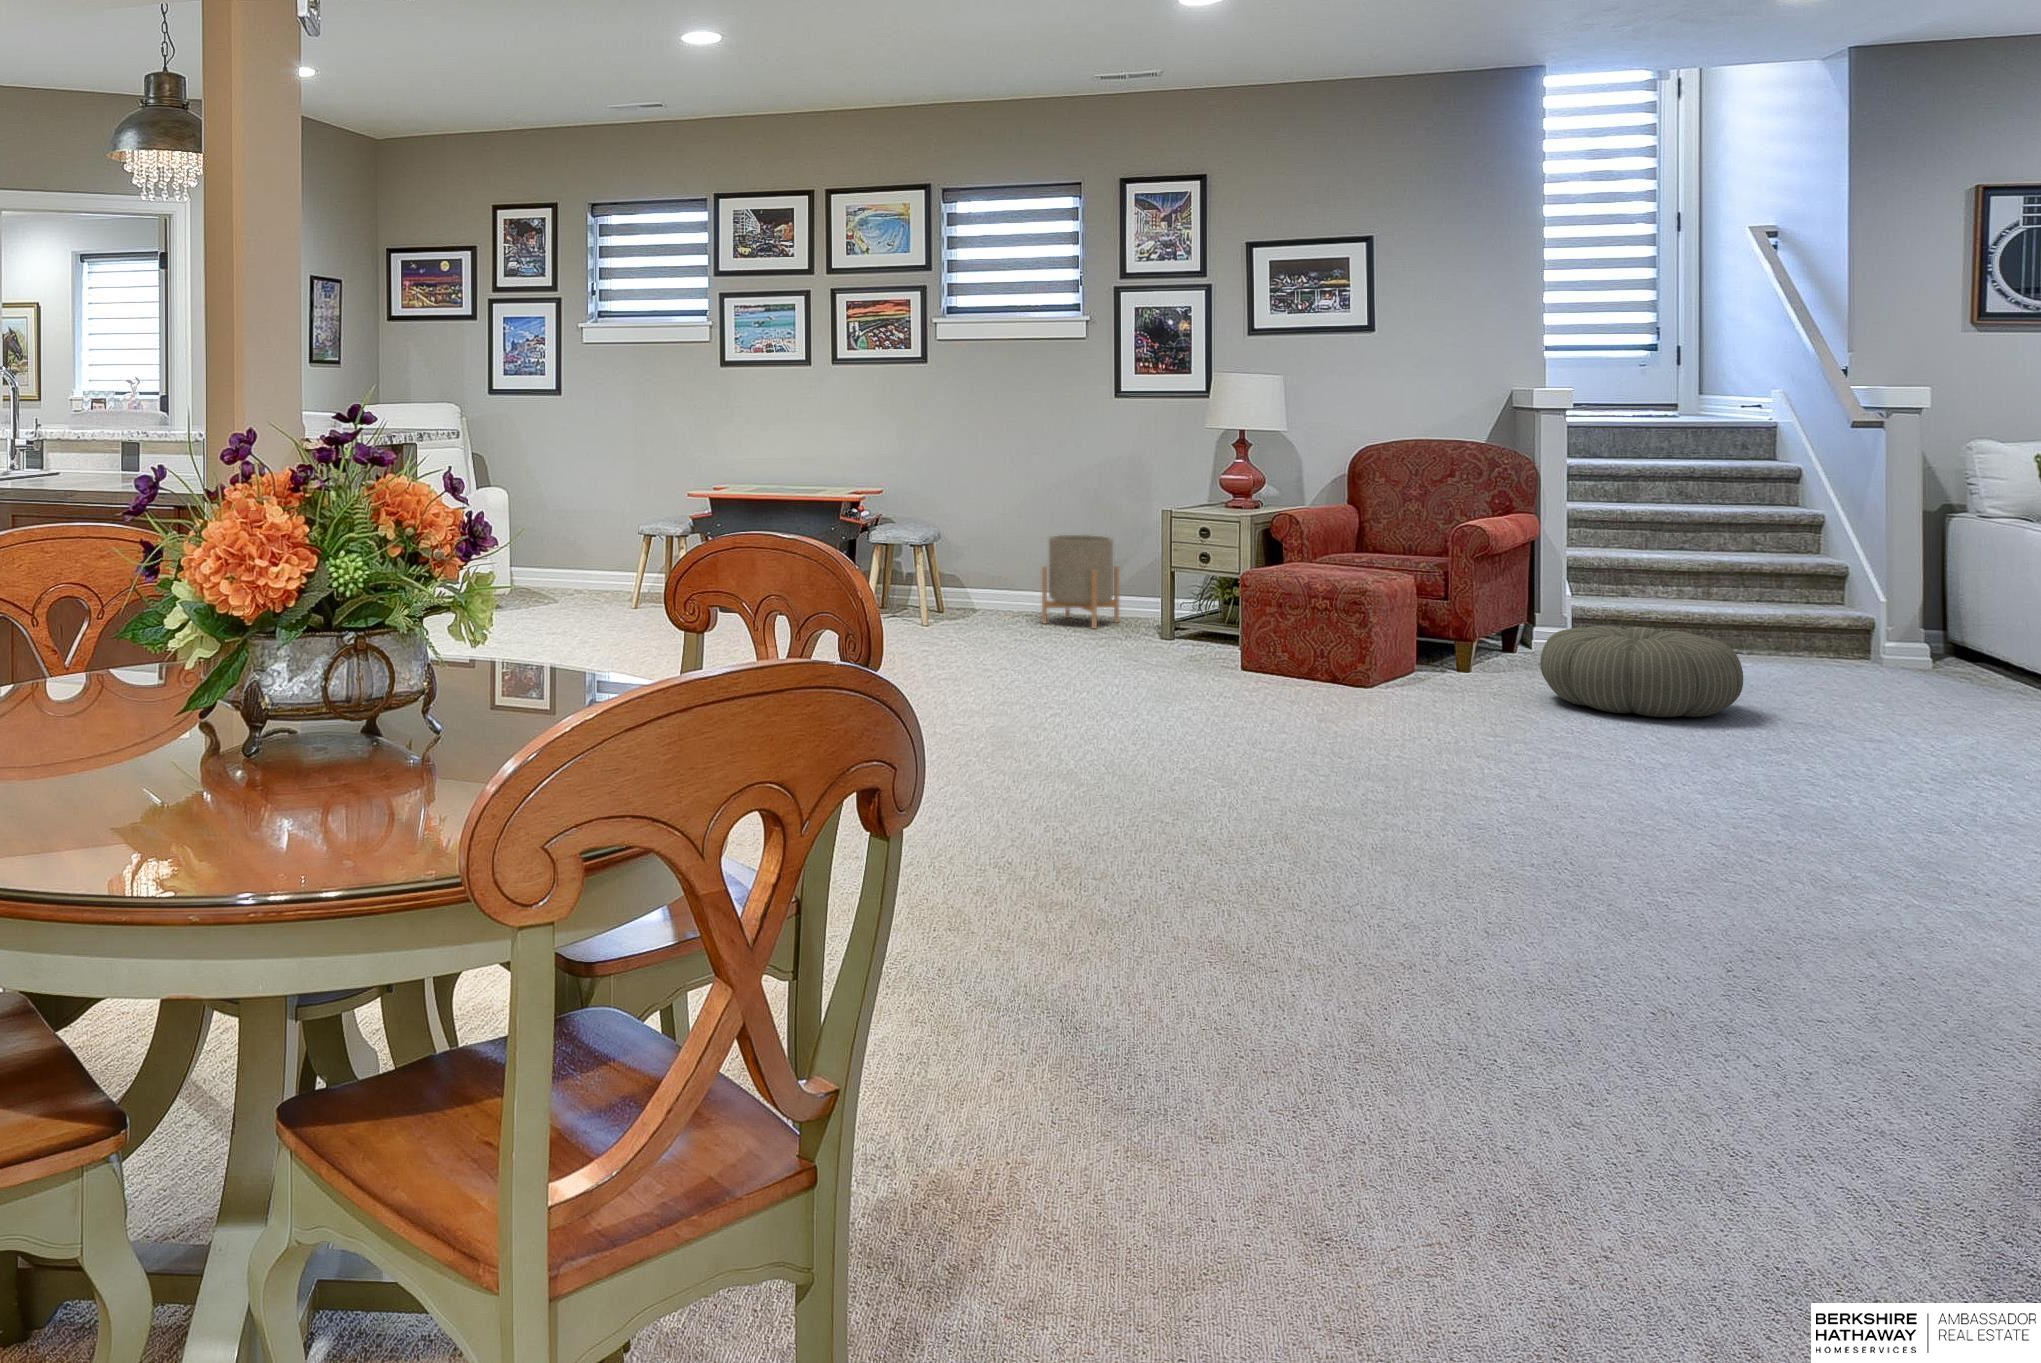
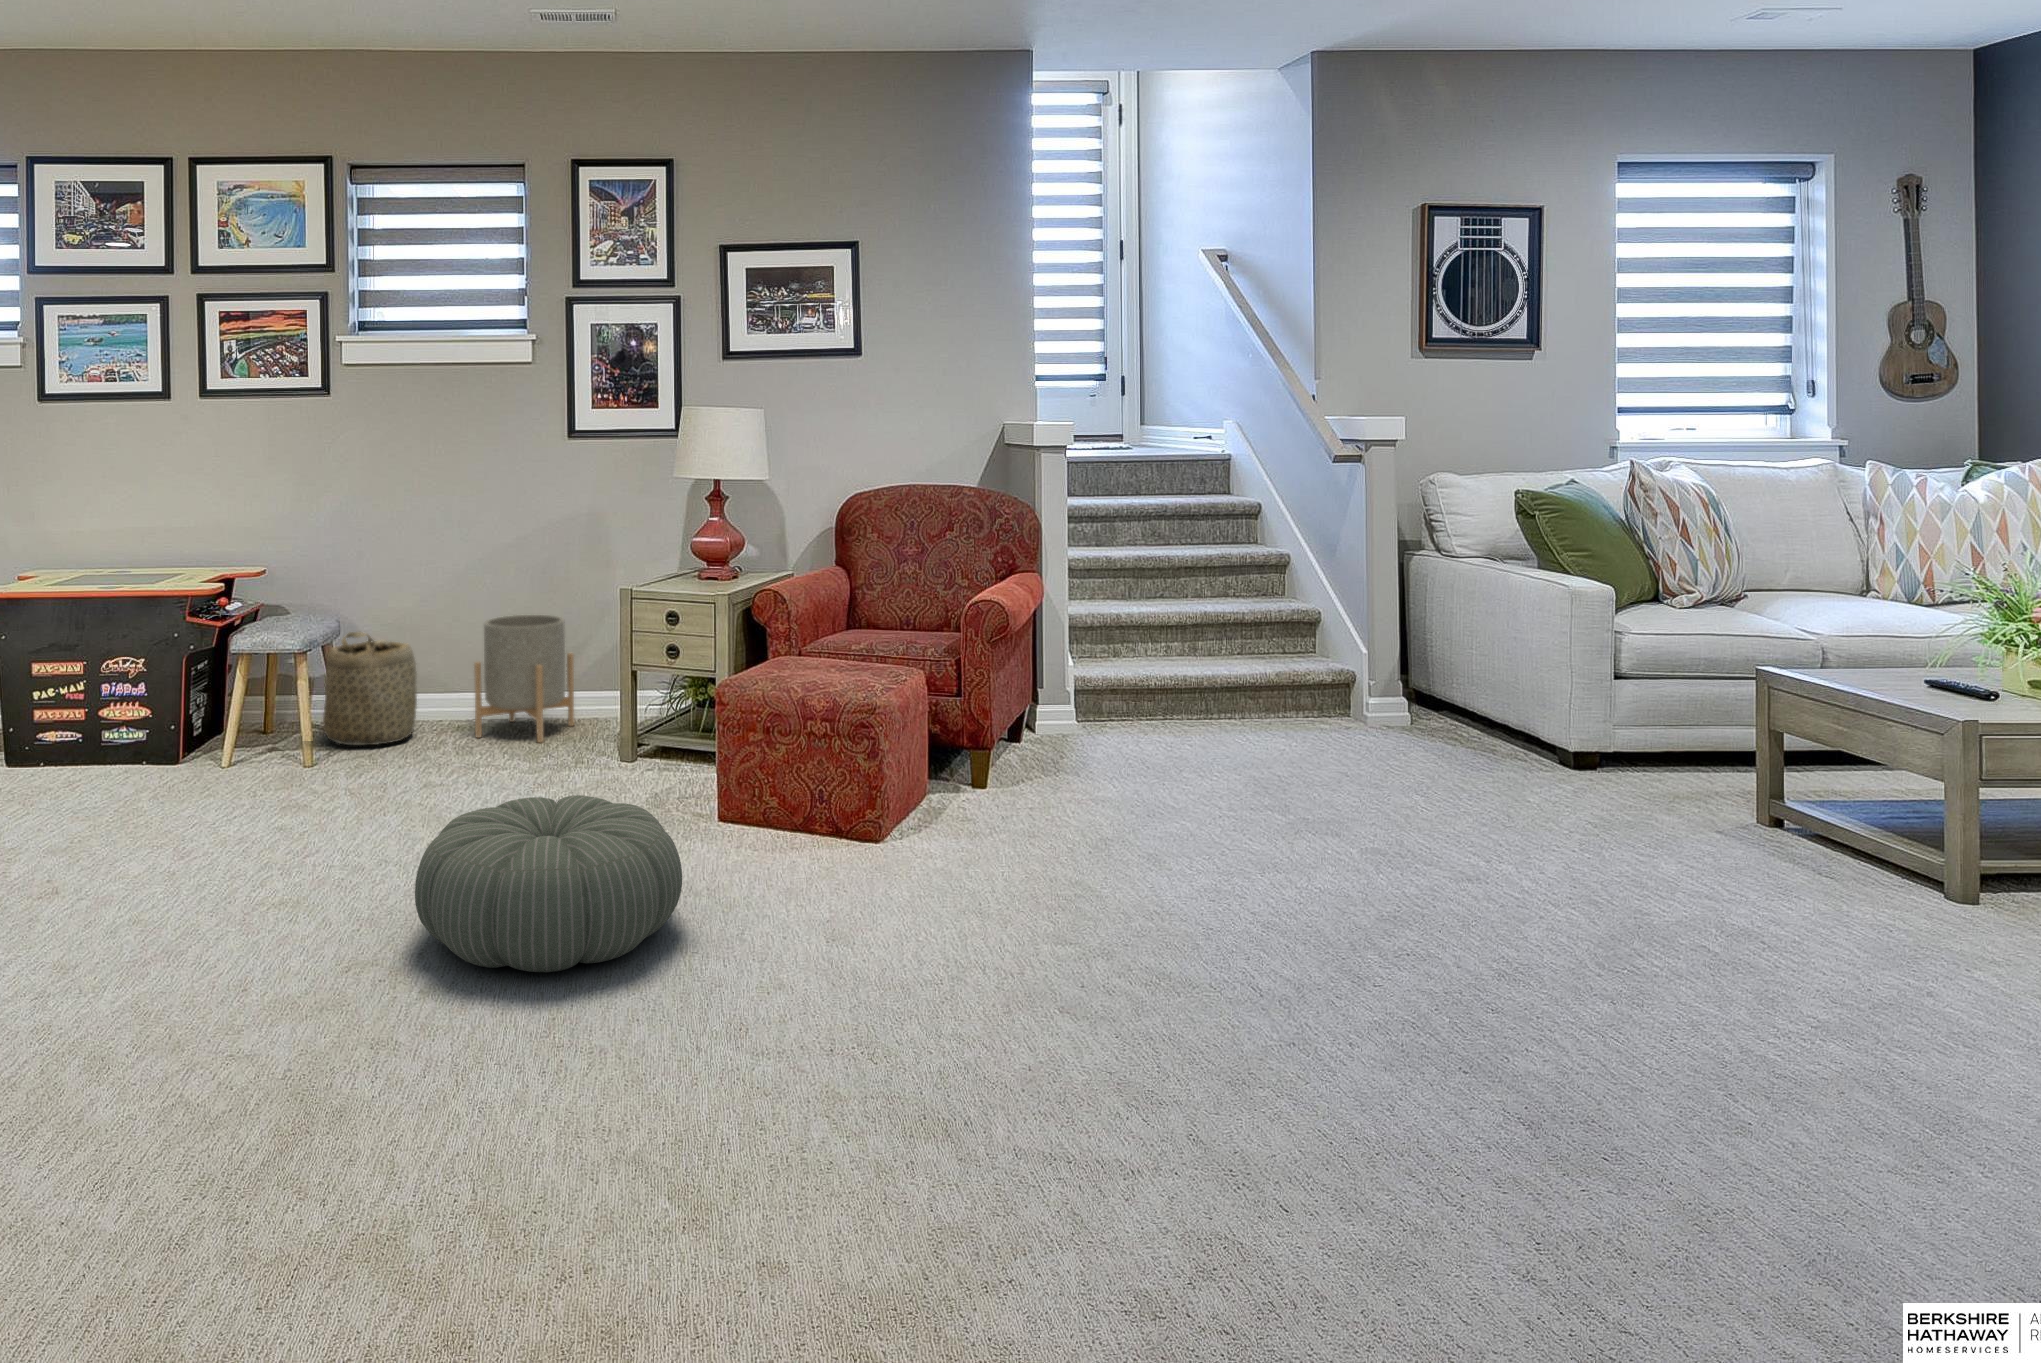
basket: none [927,540,996,622] -> present [323,632,417,745]
pouf: present [1540,626,1743,717] -> present [415,795,682,972]

